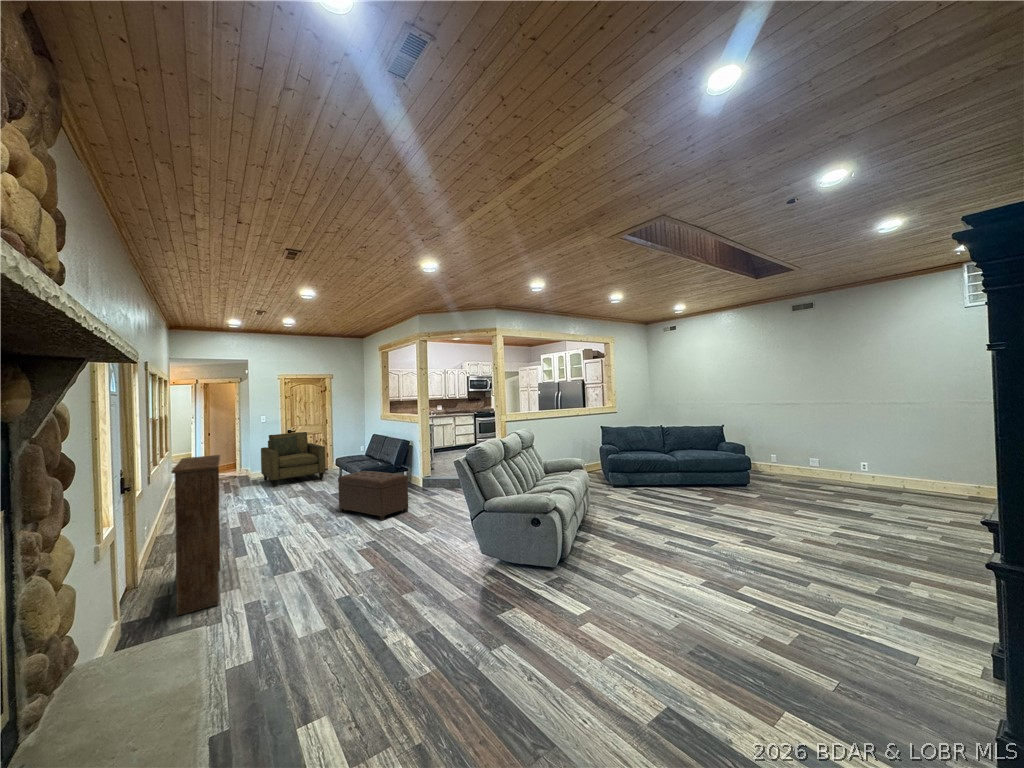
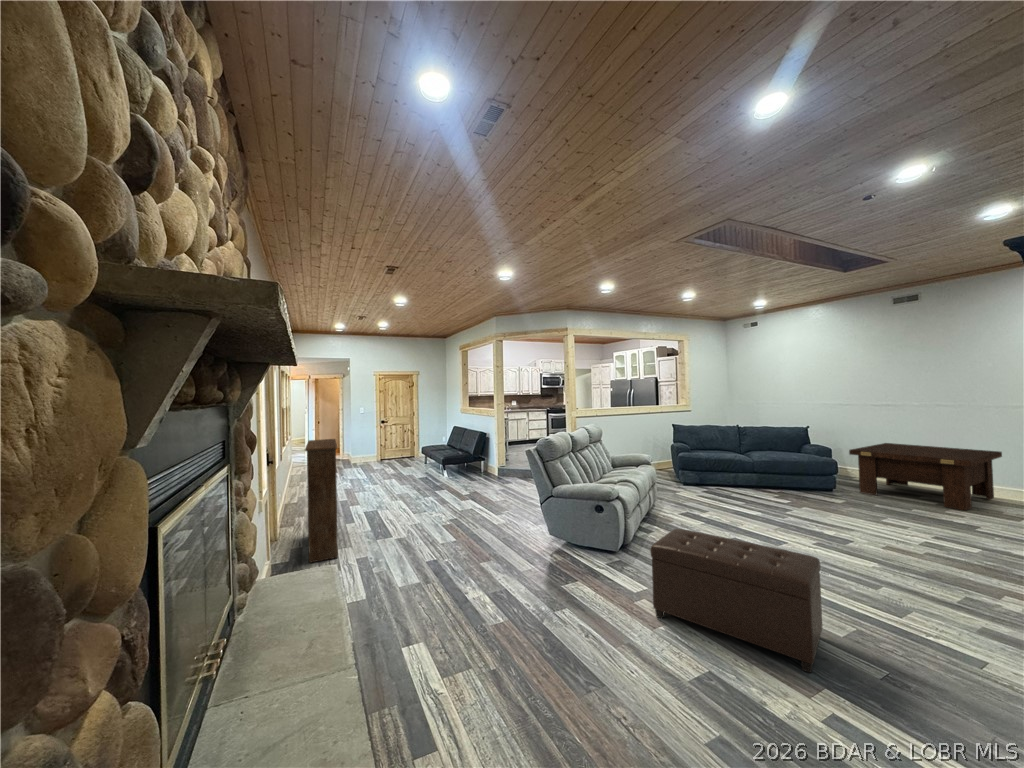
armchair: present [261,432,325,487] -> none [359,422,412,470]
coffee table: none [758,439,877,499] -> present [849,443,1002,510]
ottoman: present [338,471,408,520] -> present [650,529,822,673]

